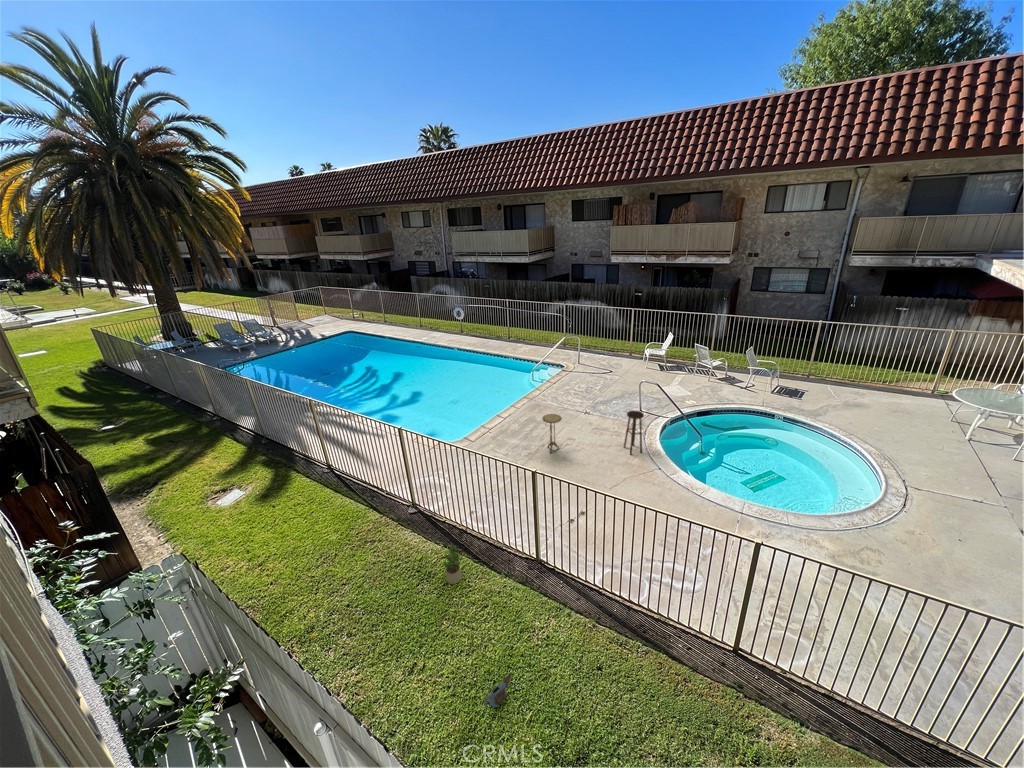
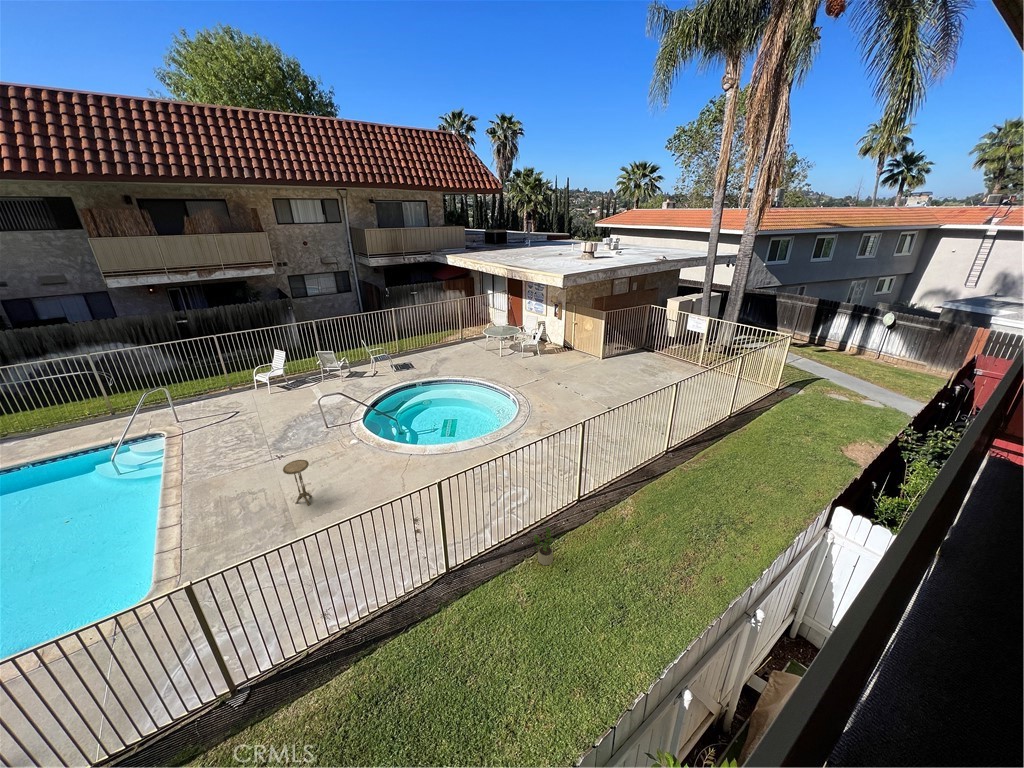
stool: present [624,411,644,454] -> none [361,415,384,457]
potted plant: present [443,546,463,584] -> present [533,527,553,565]
watering can: present [484,672,512,708] -> none [555,634,575,674]

